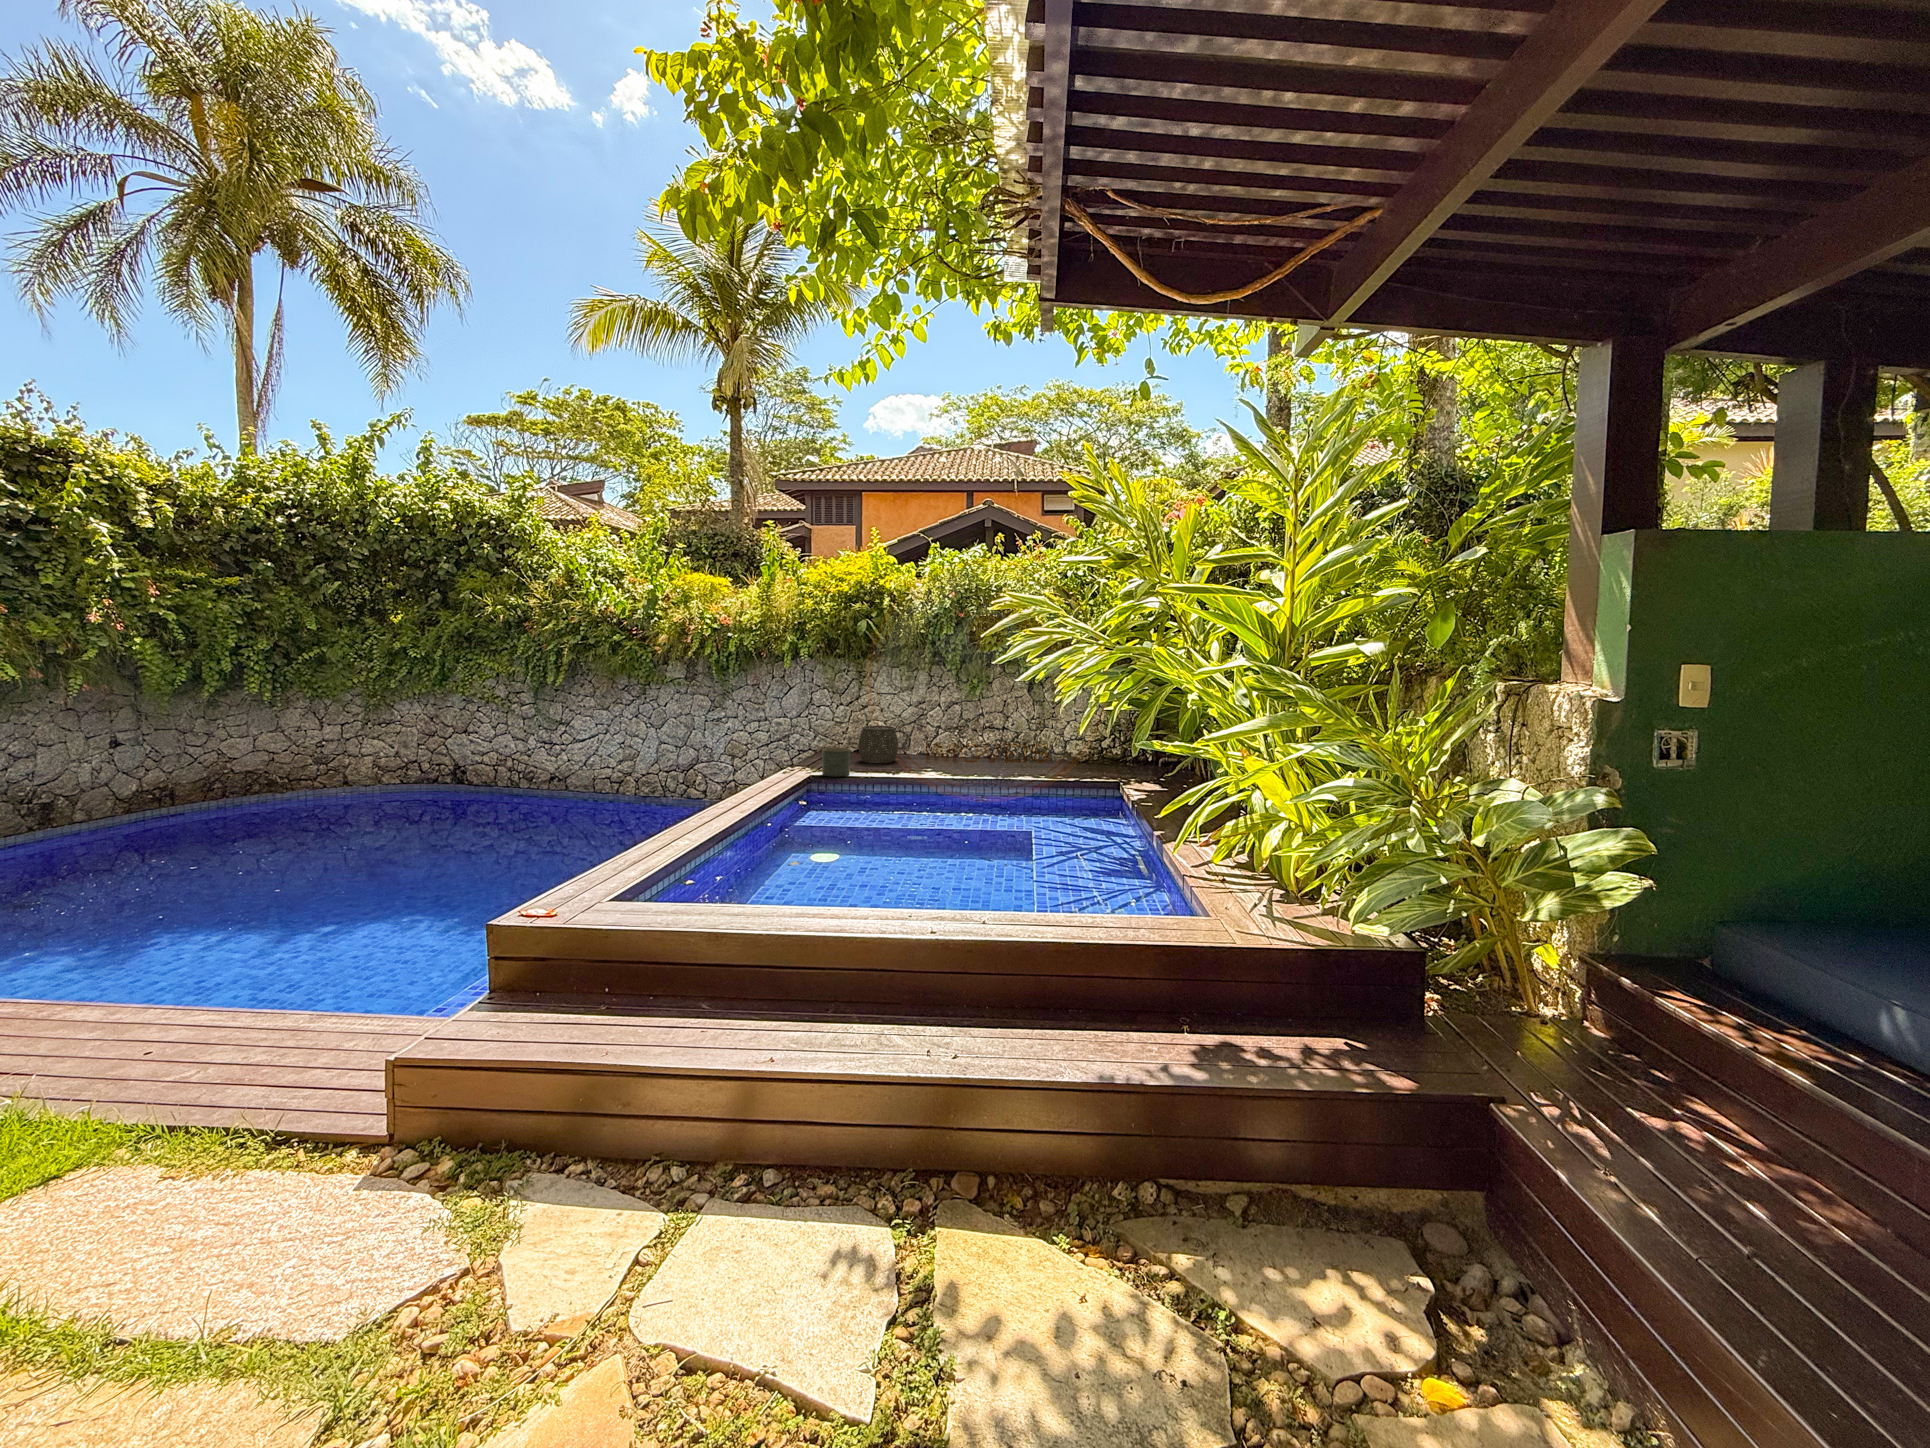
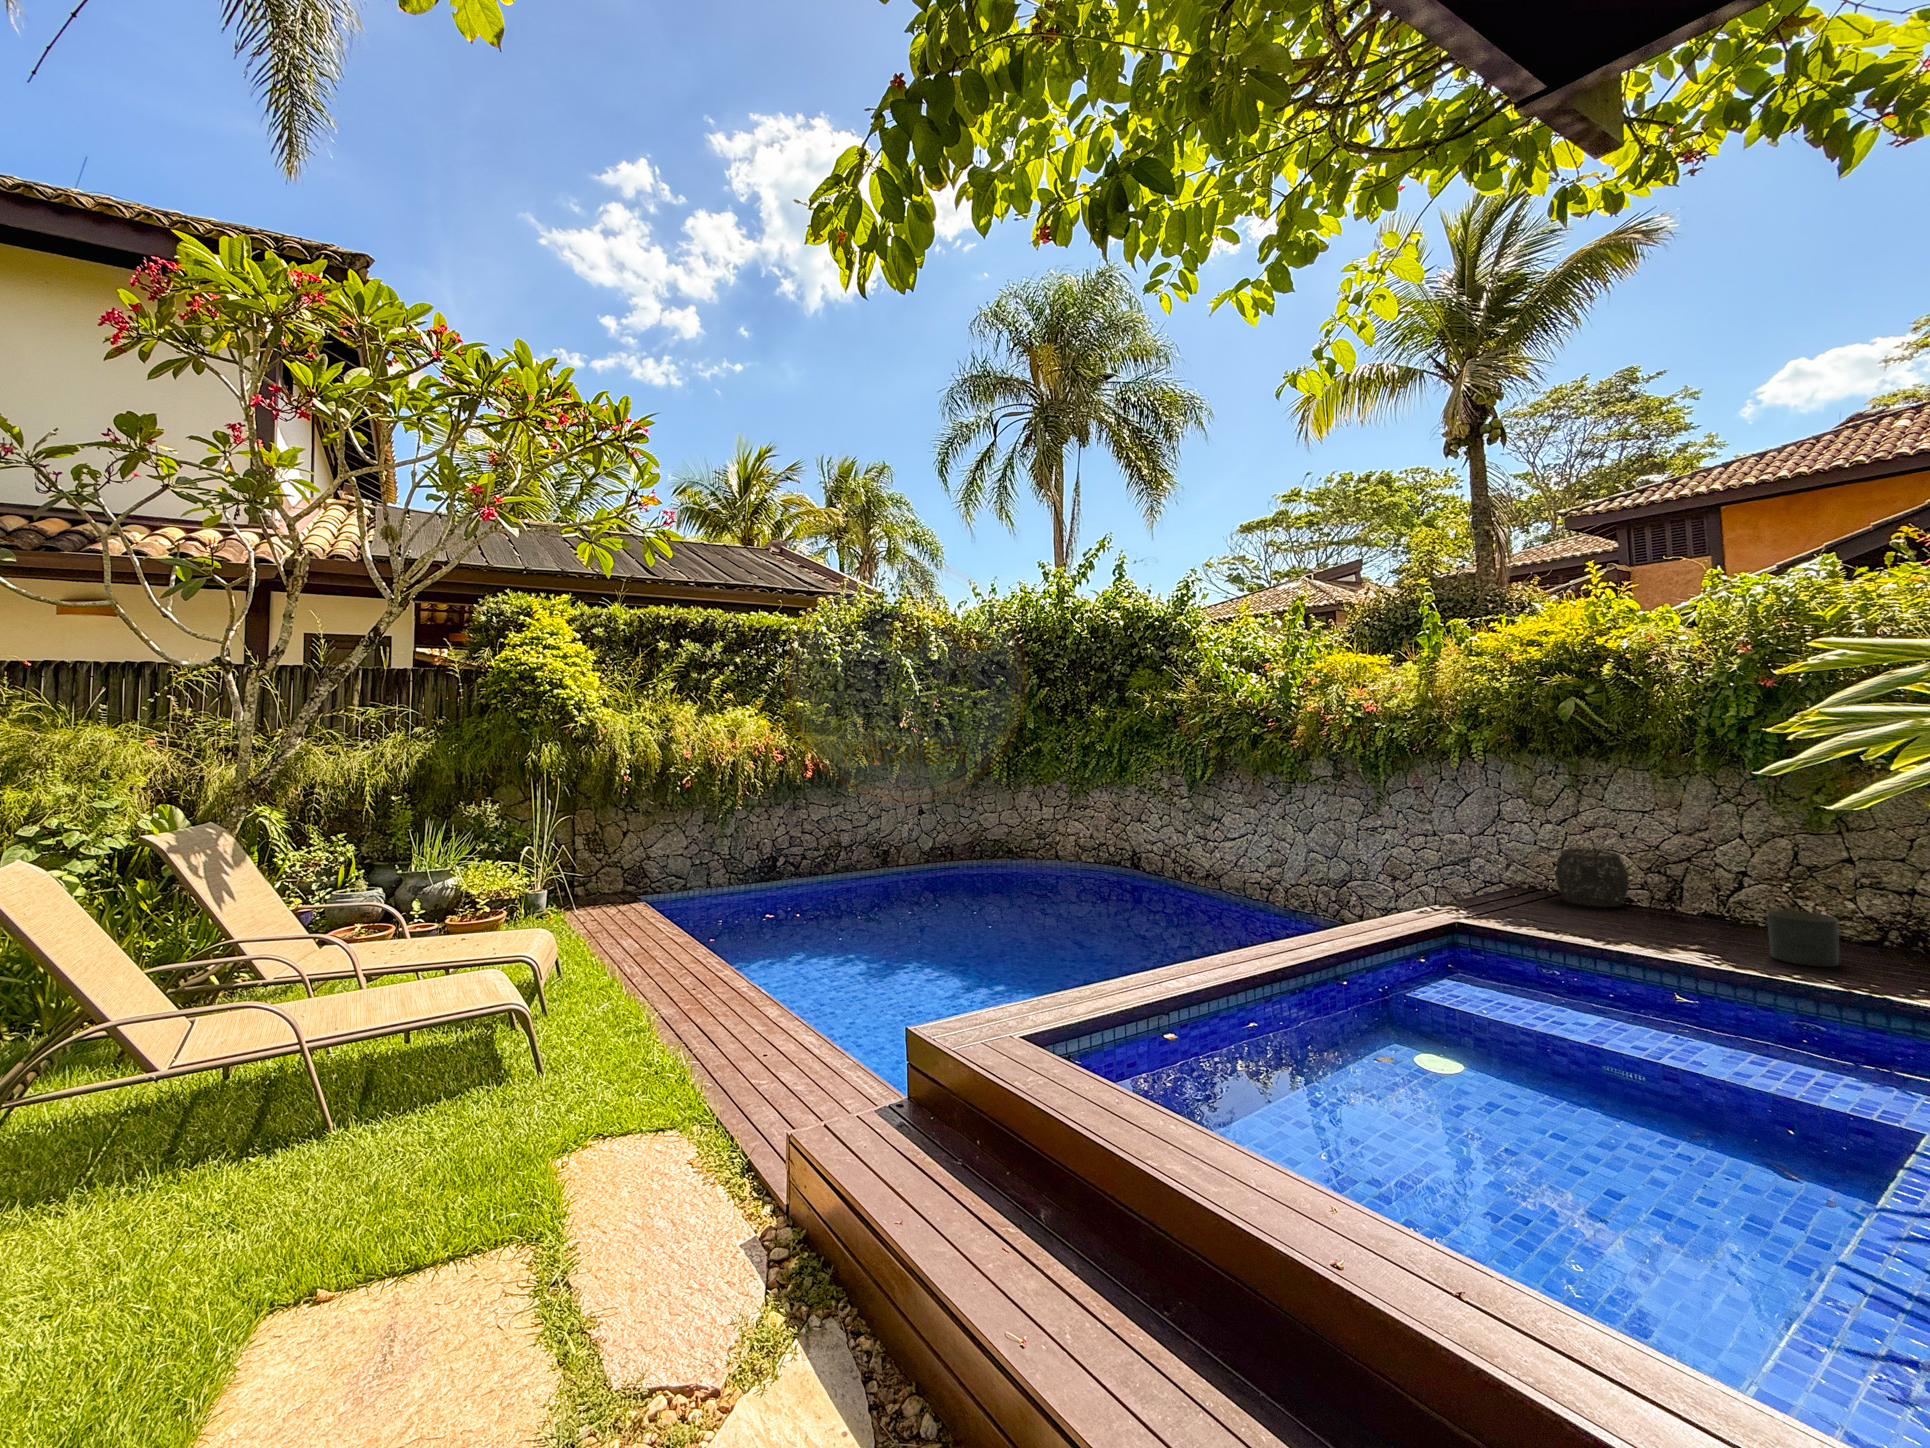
planter: present [822,748,851,777] -> present [1767,910,1839,967]

